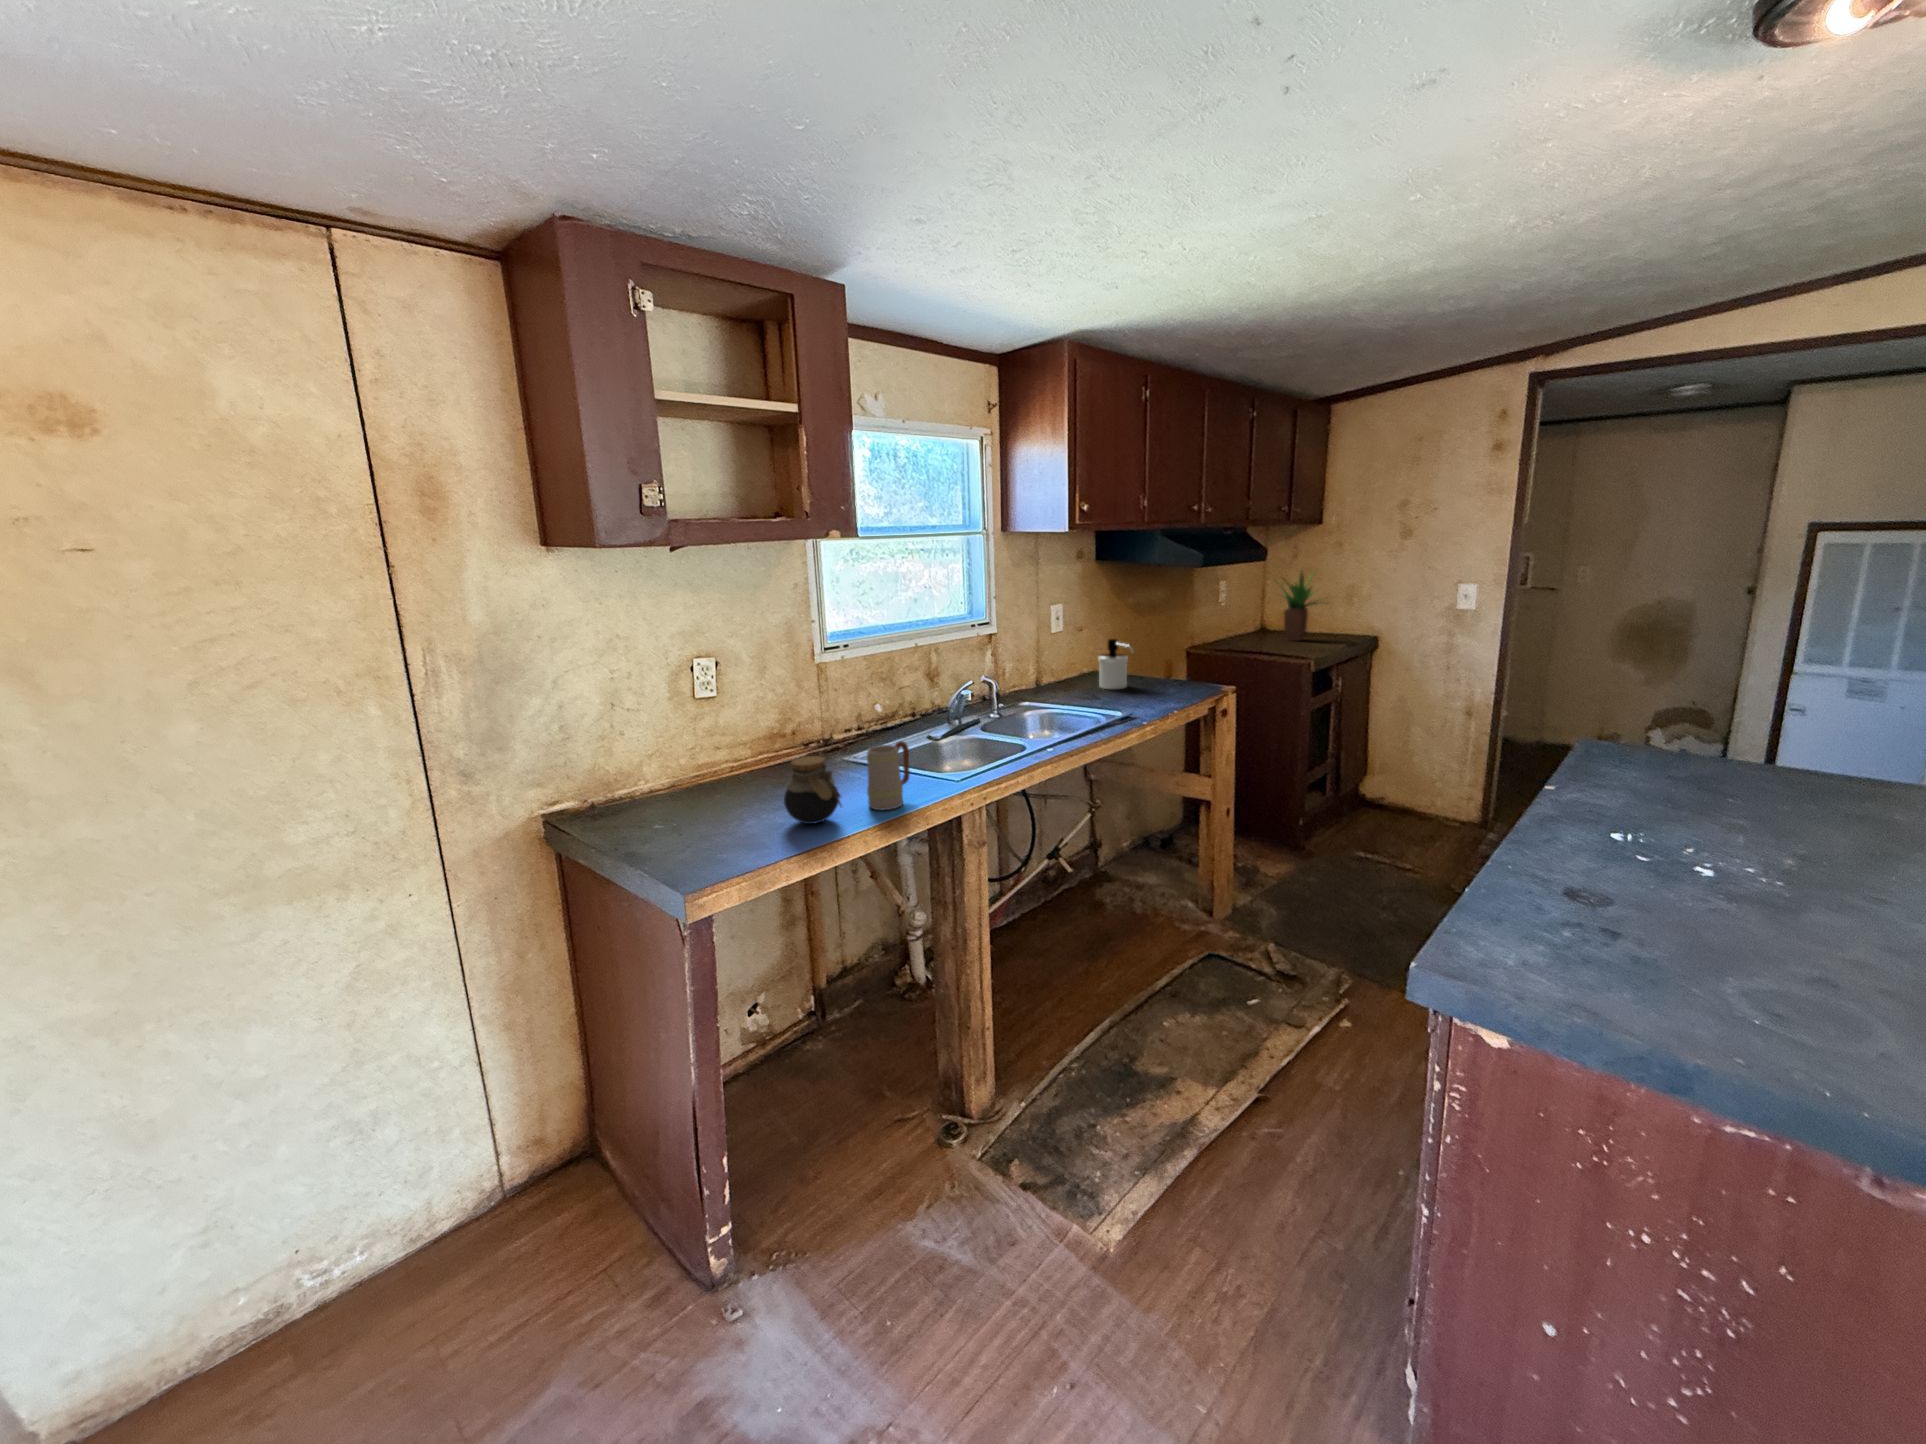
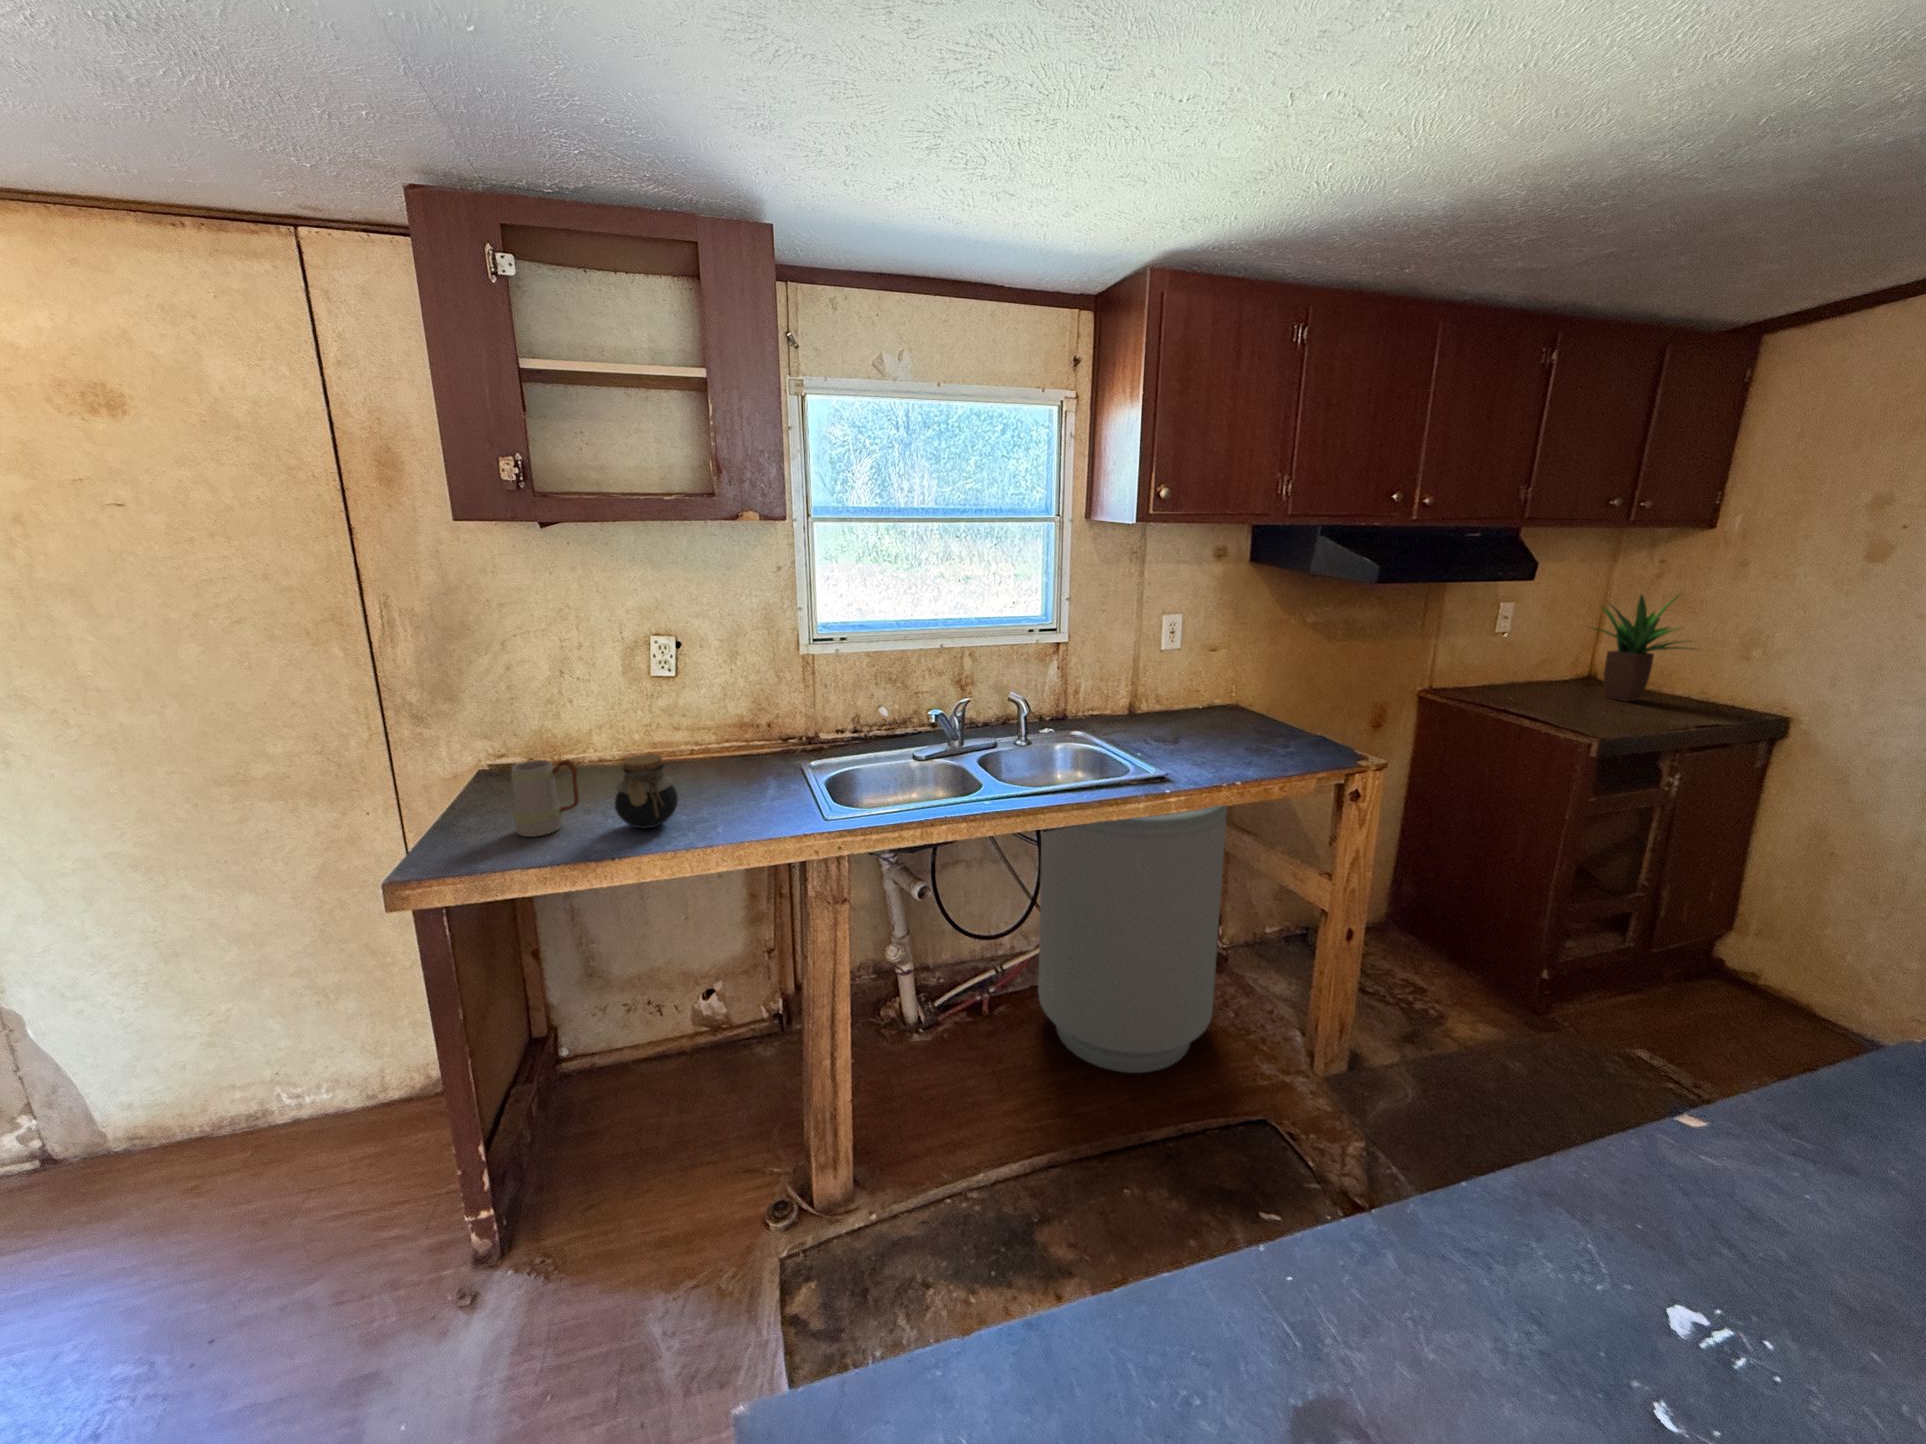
soap dispenser: present [1098,639,1134,689] -> none [1210,666,1252,732]
trash can: none [1006,723,1149,963] -> present [1038,806,1227,1073]
mug: present [867,741,910,810] -> present [511,759,579,837]

